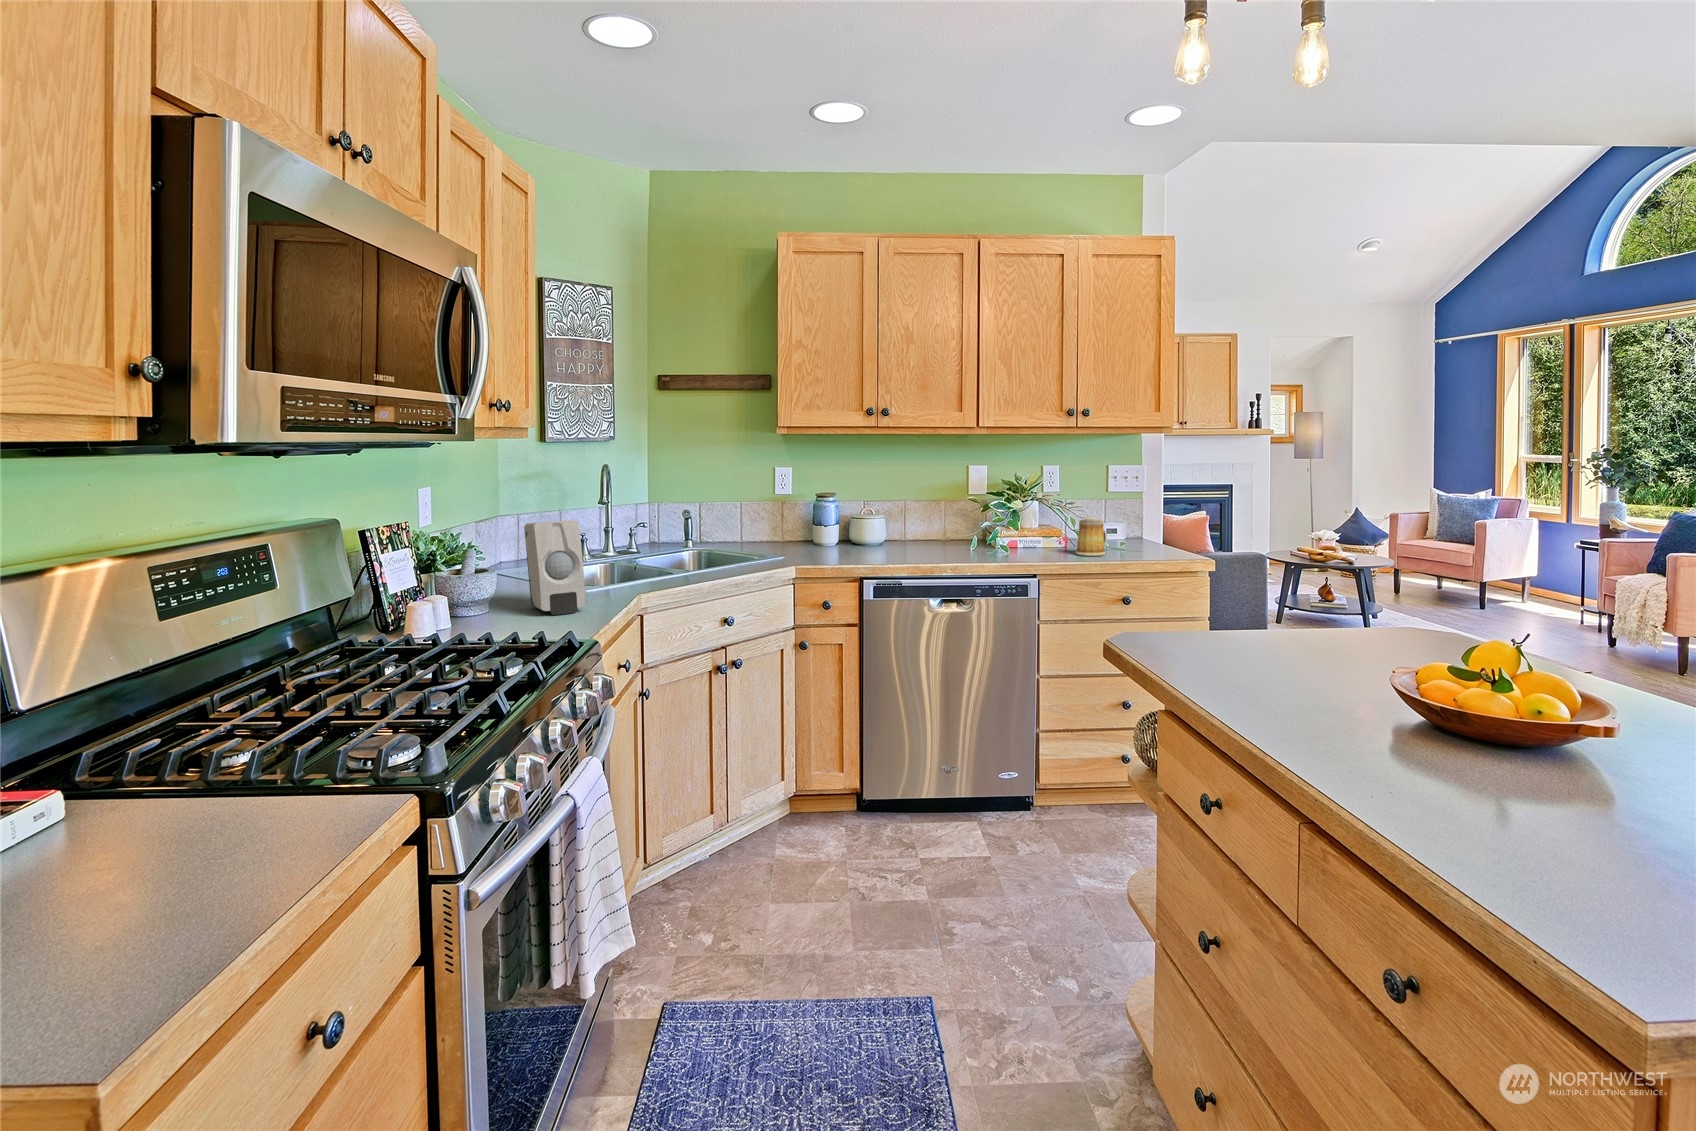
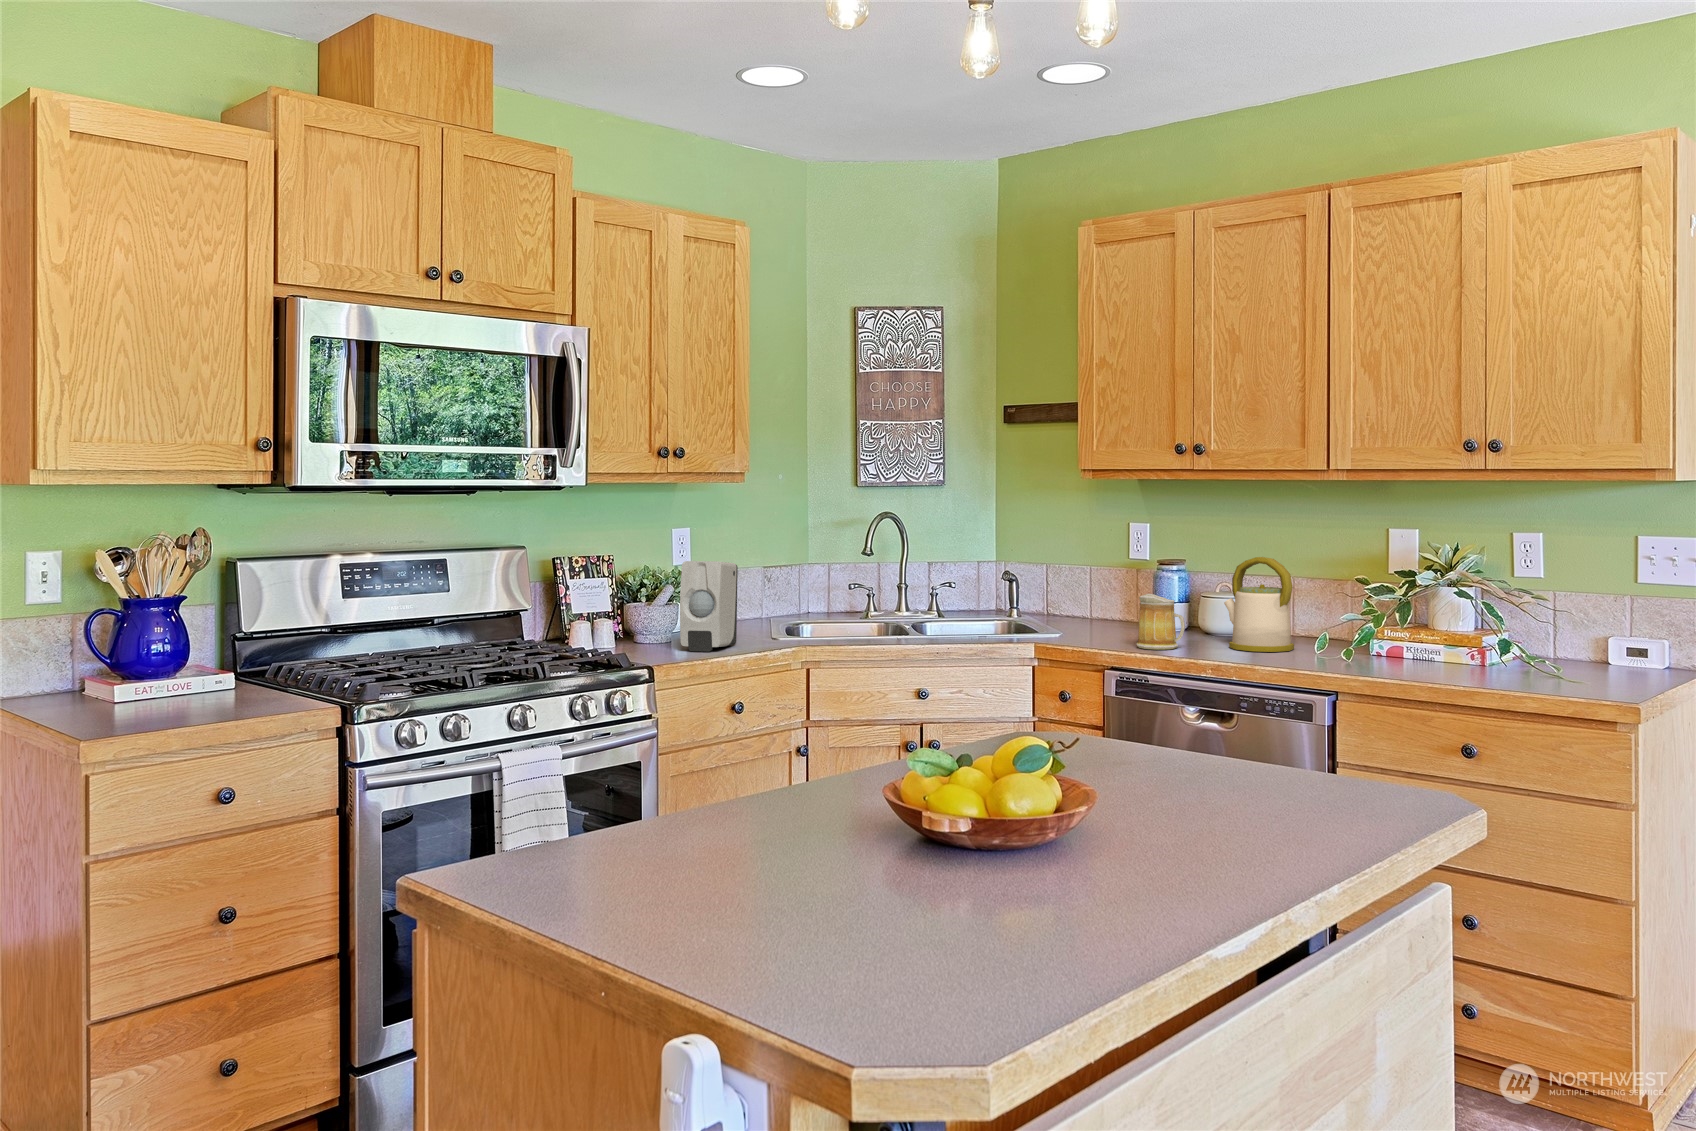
kettle: none [905,490,957,555] -> present [1224,557,1294,652]
mug: present [1076,517,1107,556] -> present [1136,594,1185,650]

